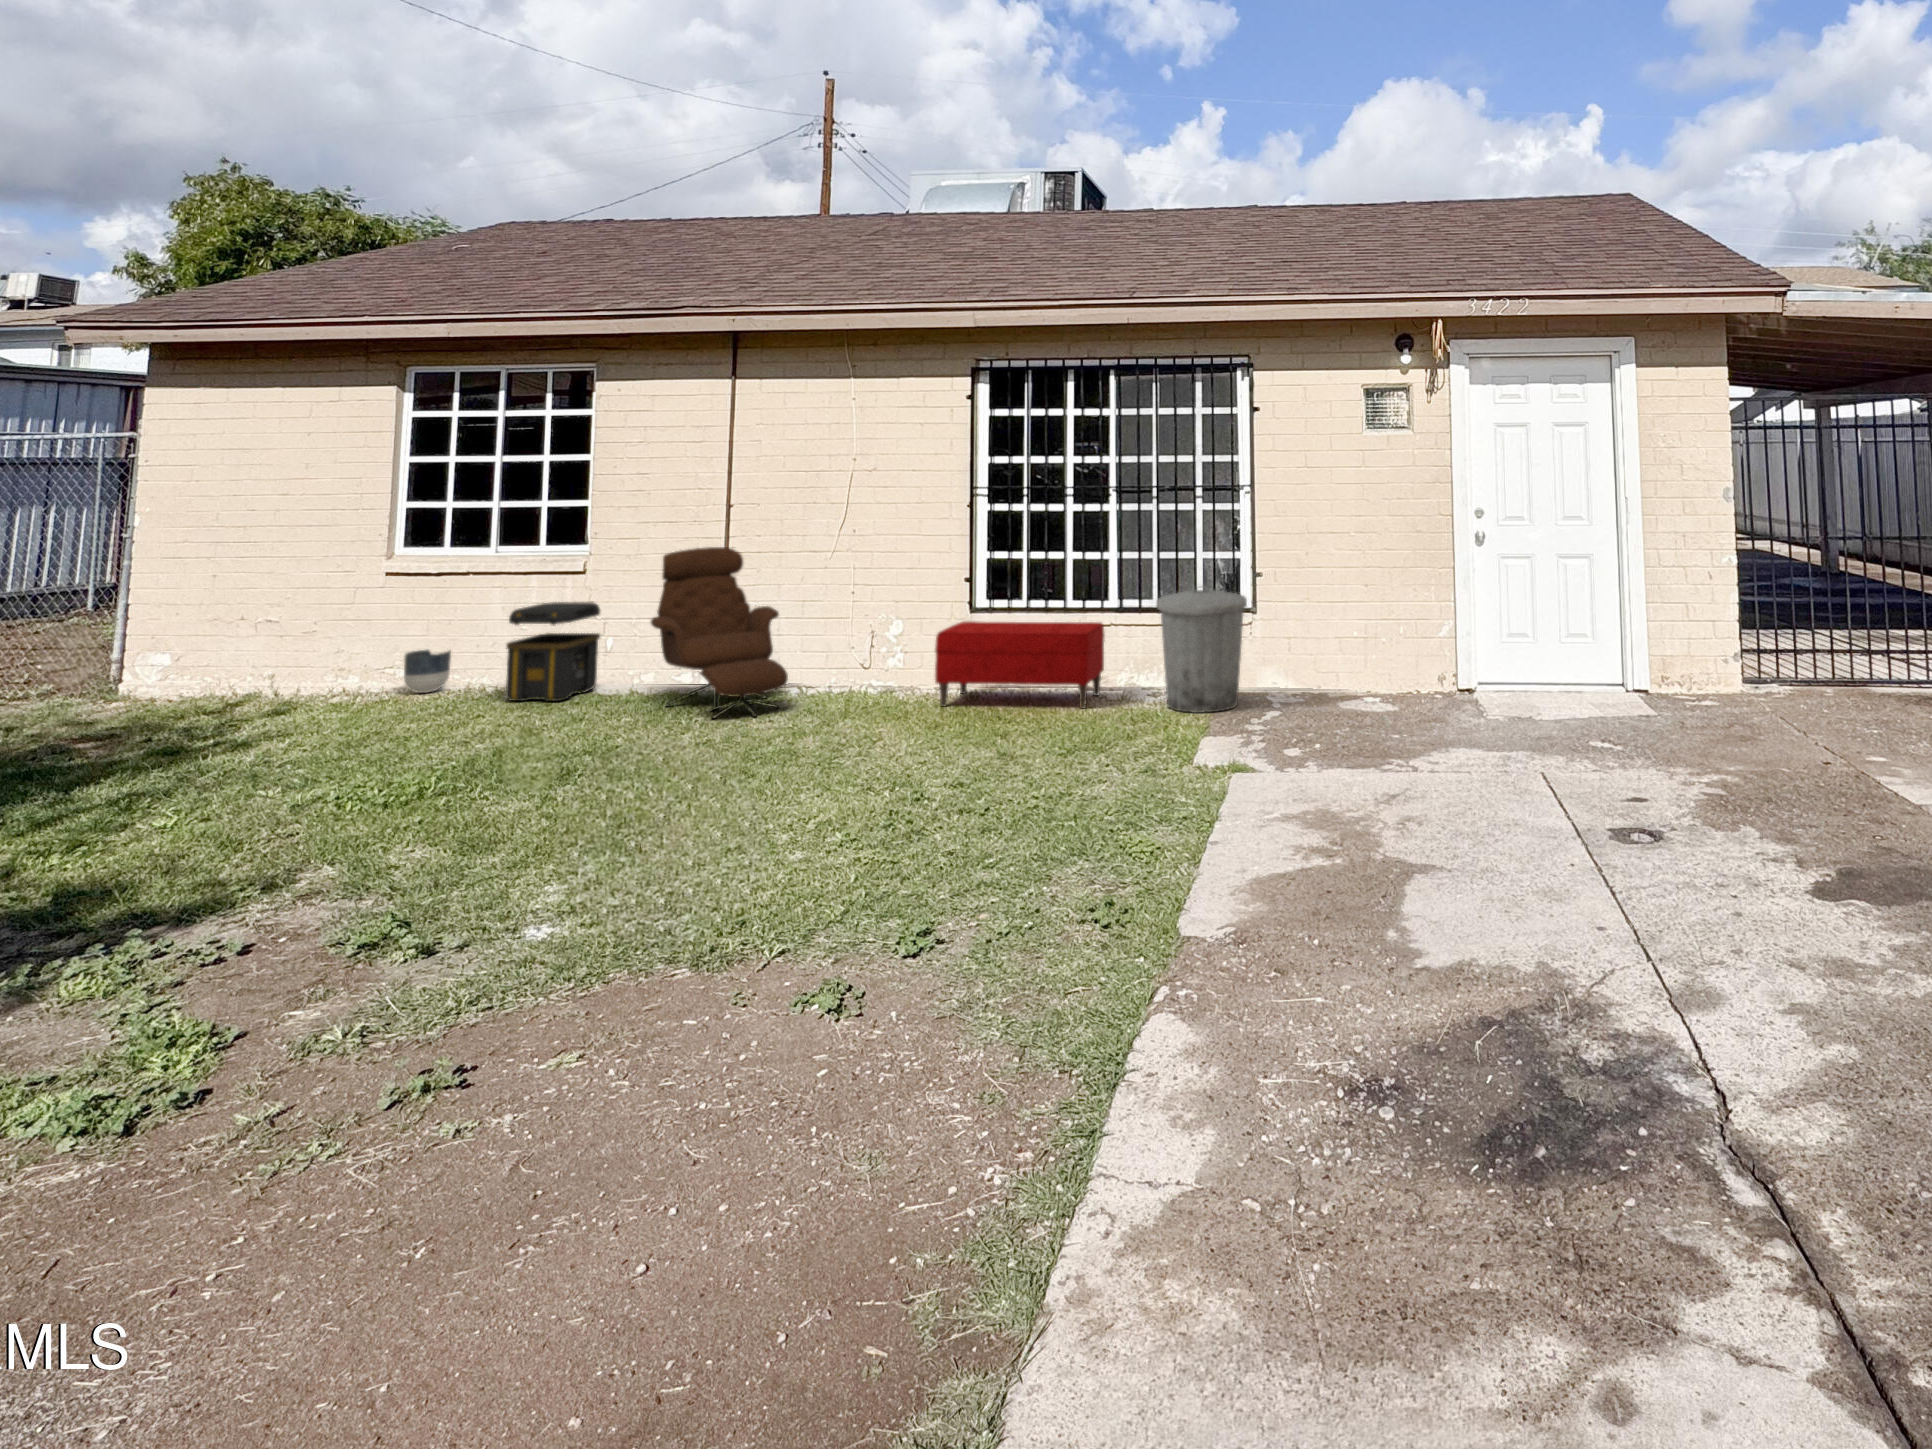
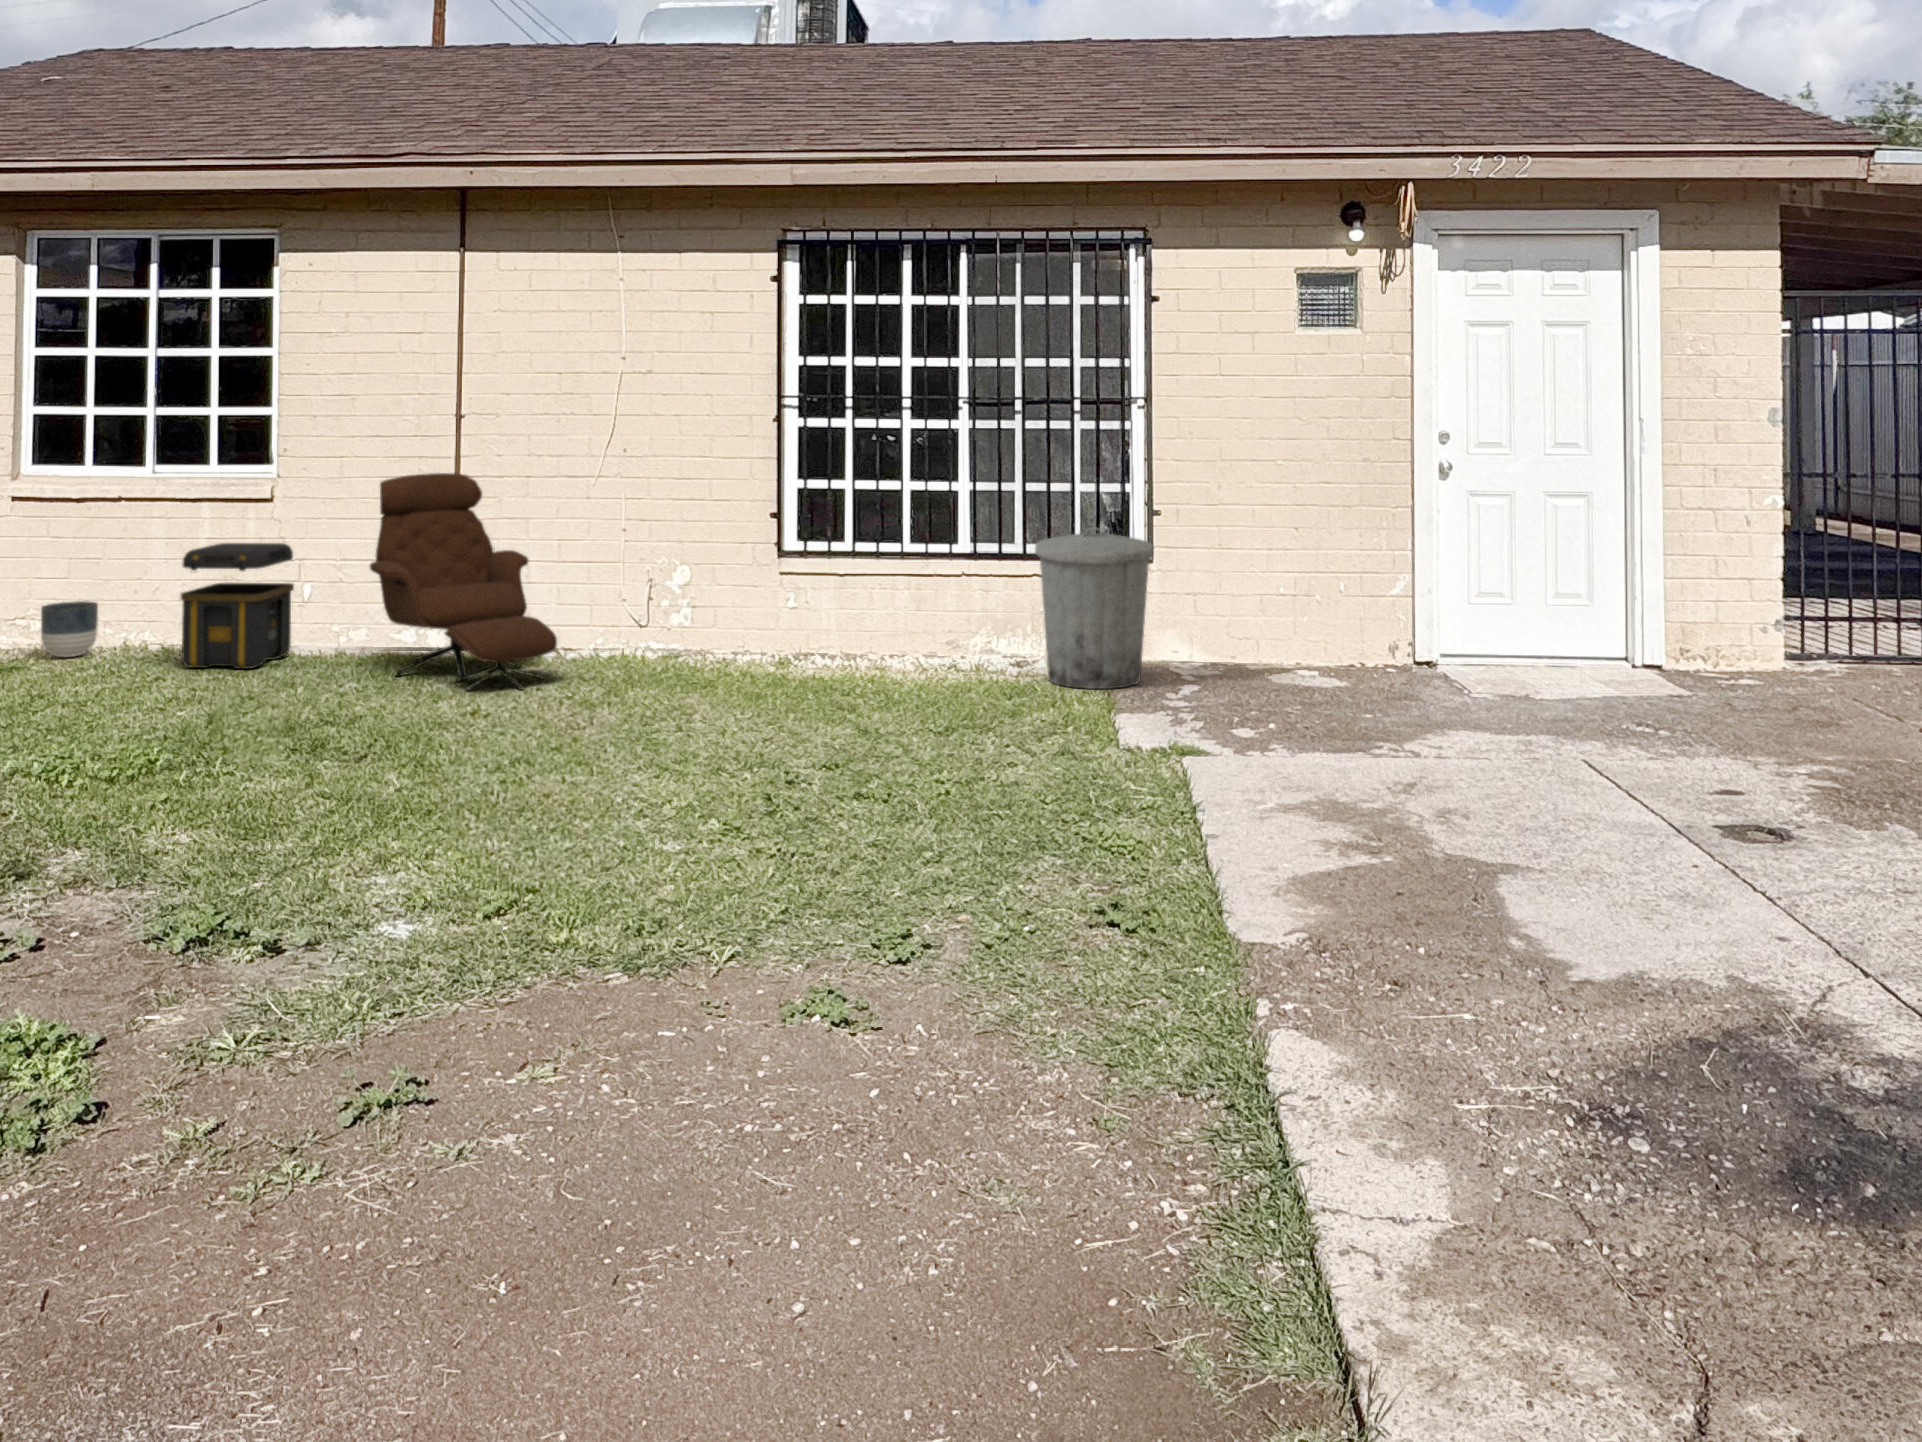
bench: present [935,621,1104,709] -> none [747,572,958,683]

